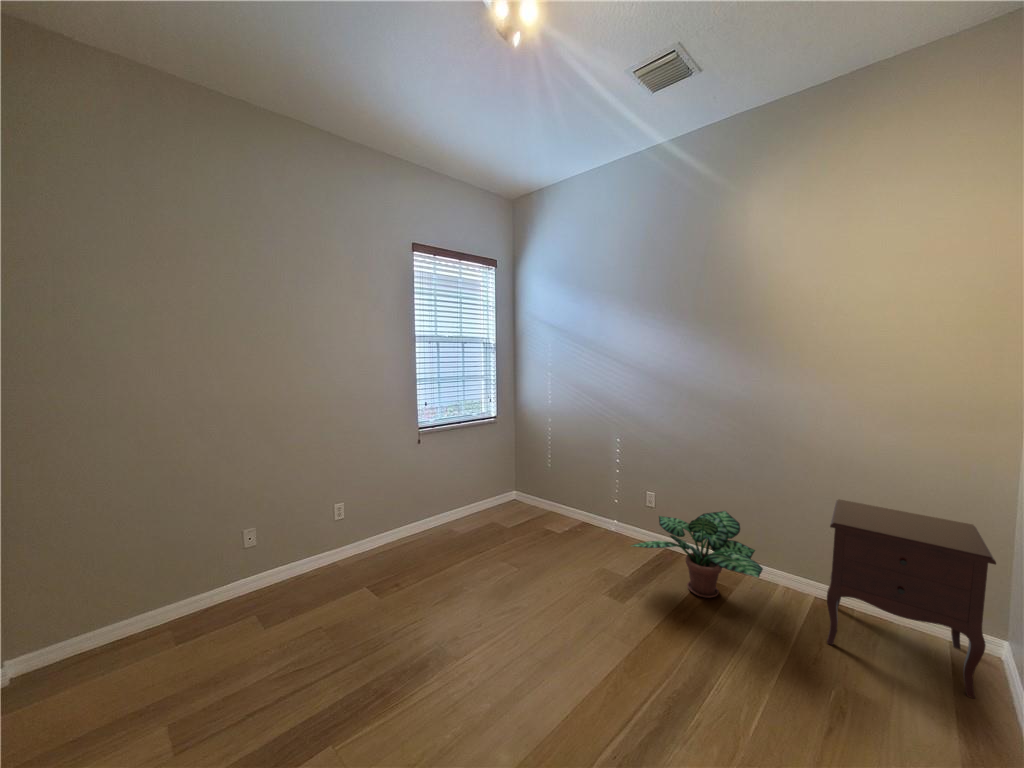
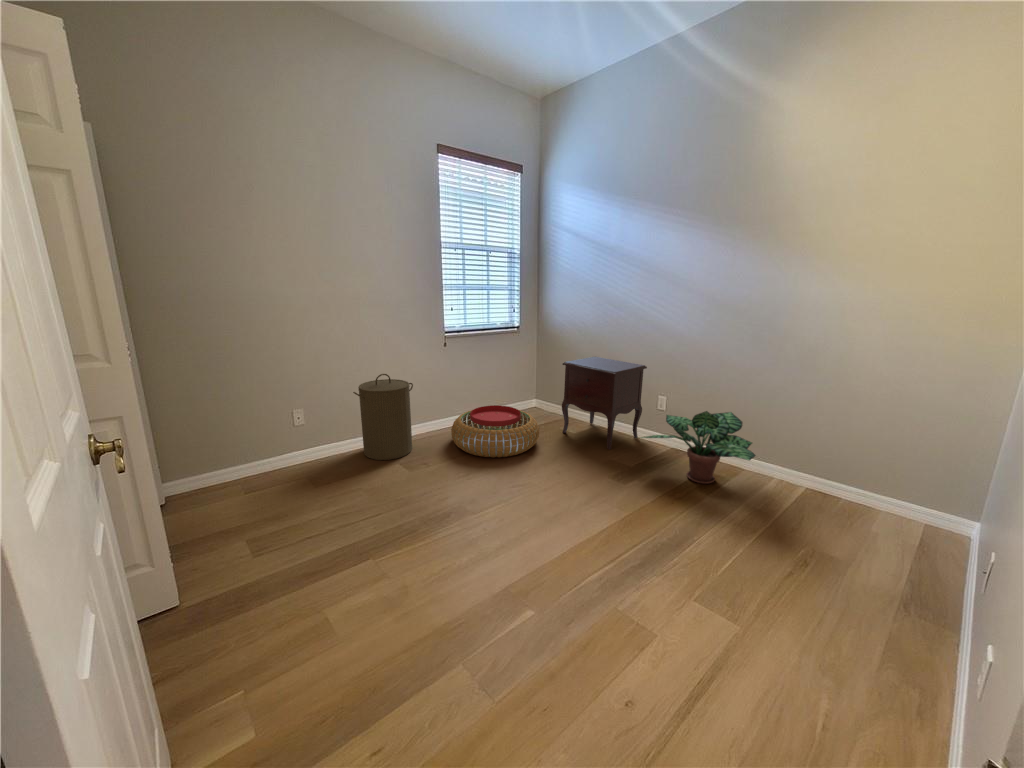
laundry hamper: none [314,481,383,583] -> present [353,374,413,460]
nightstand: present [827,499,996,699] -> present [562,357,647,450]
pouf: none [425,507,523,573] -> present [451,405,539,457]

